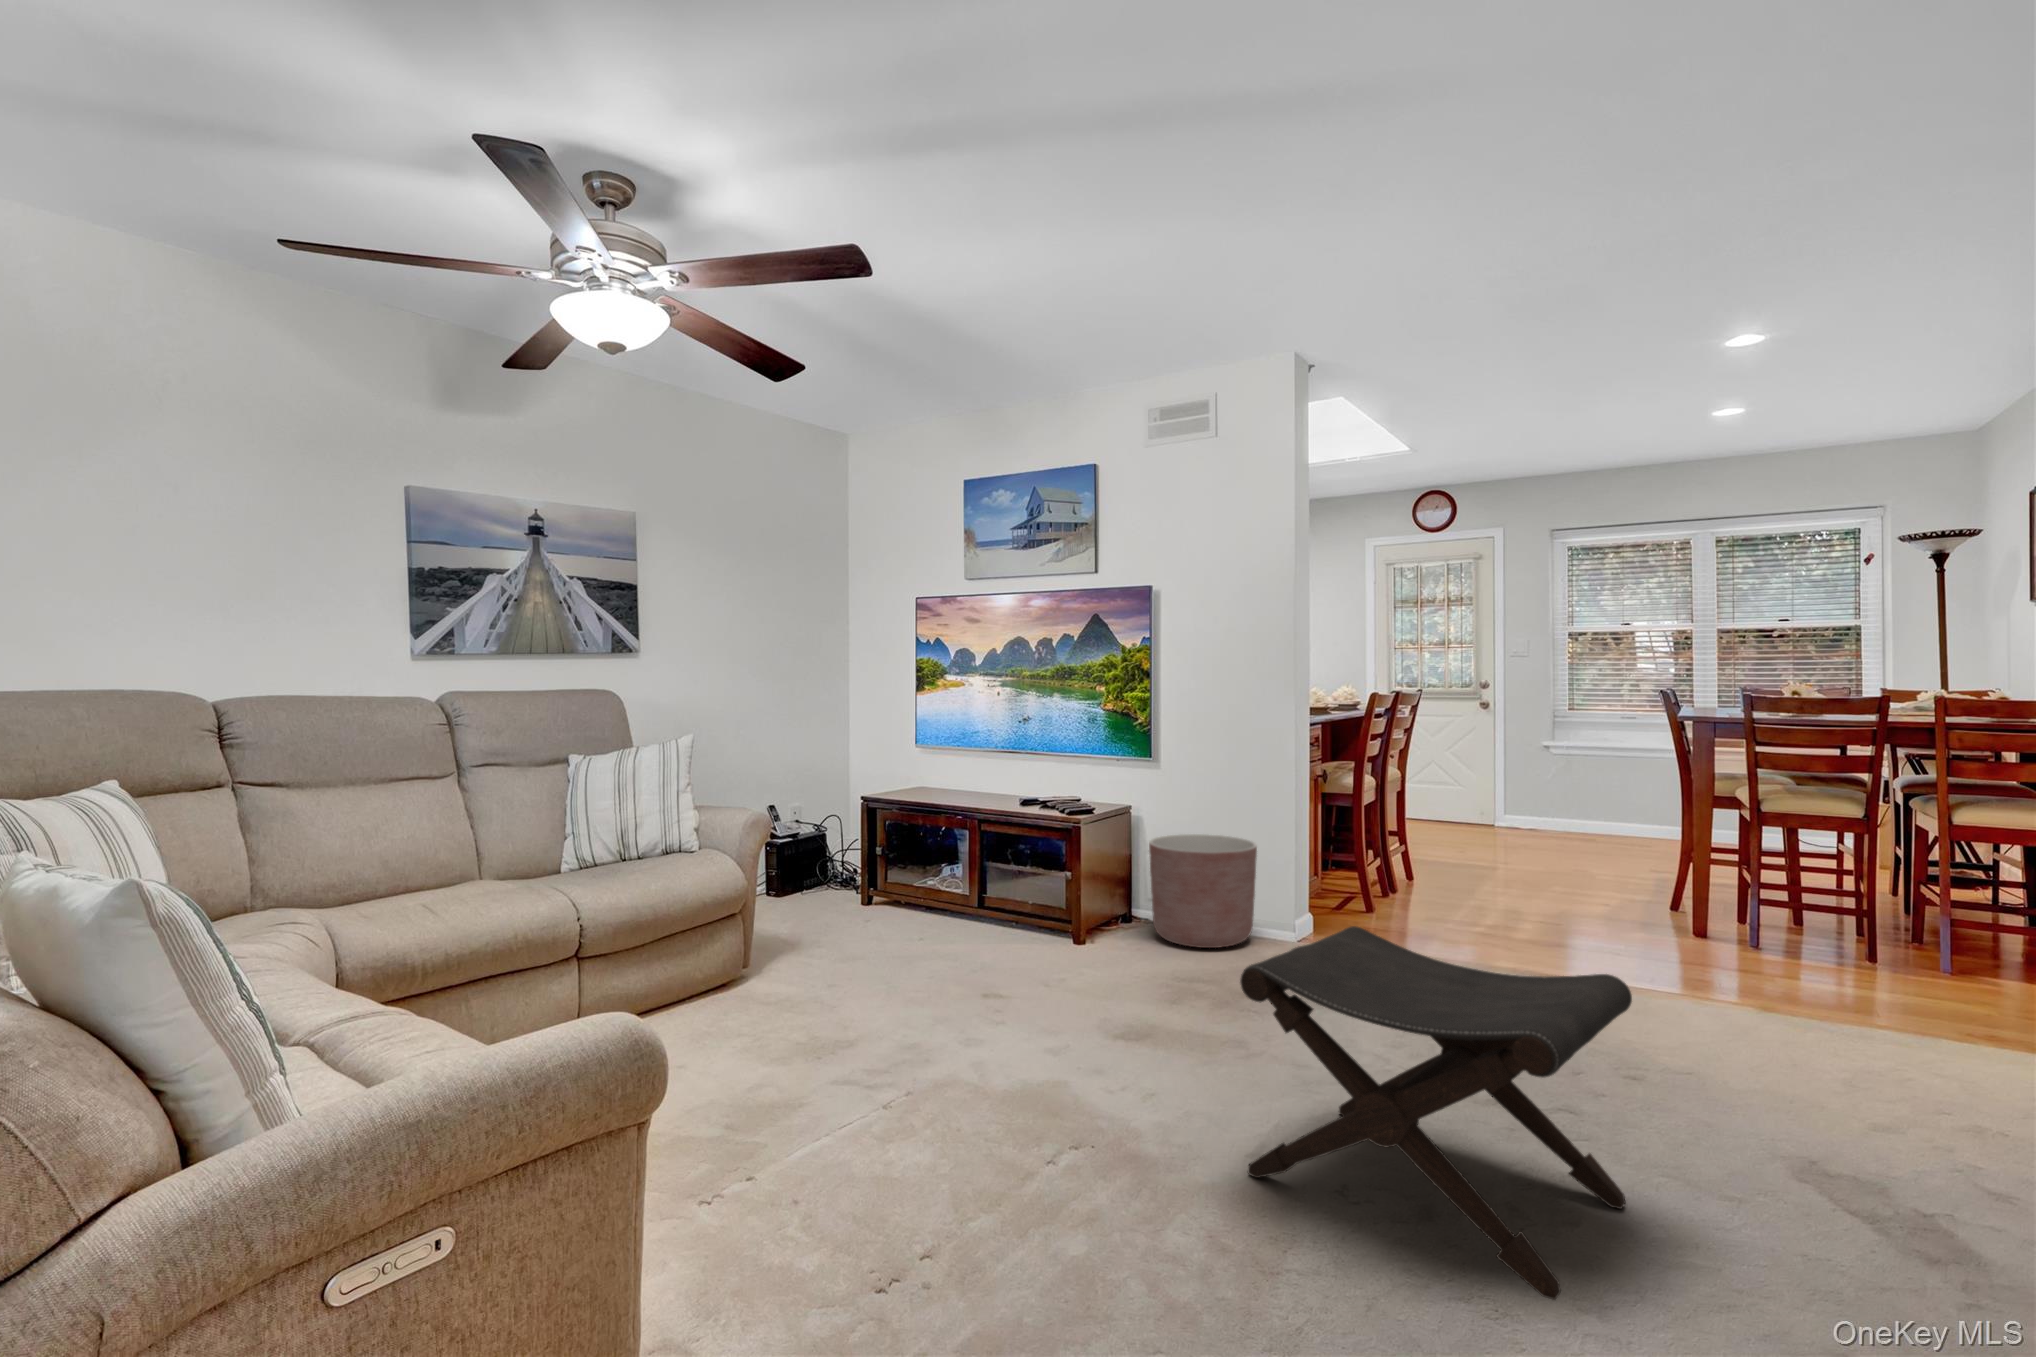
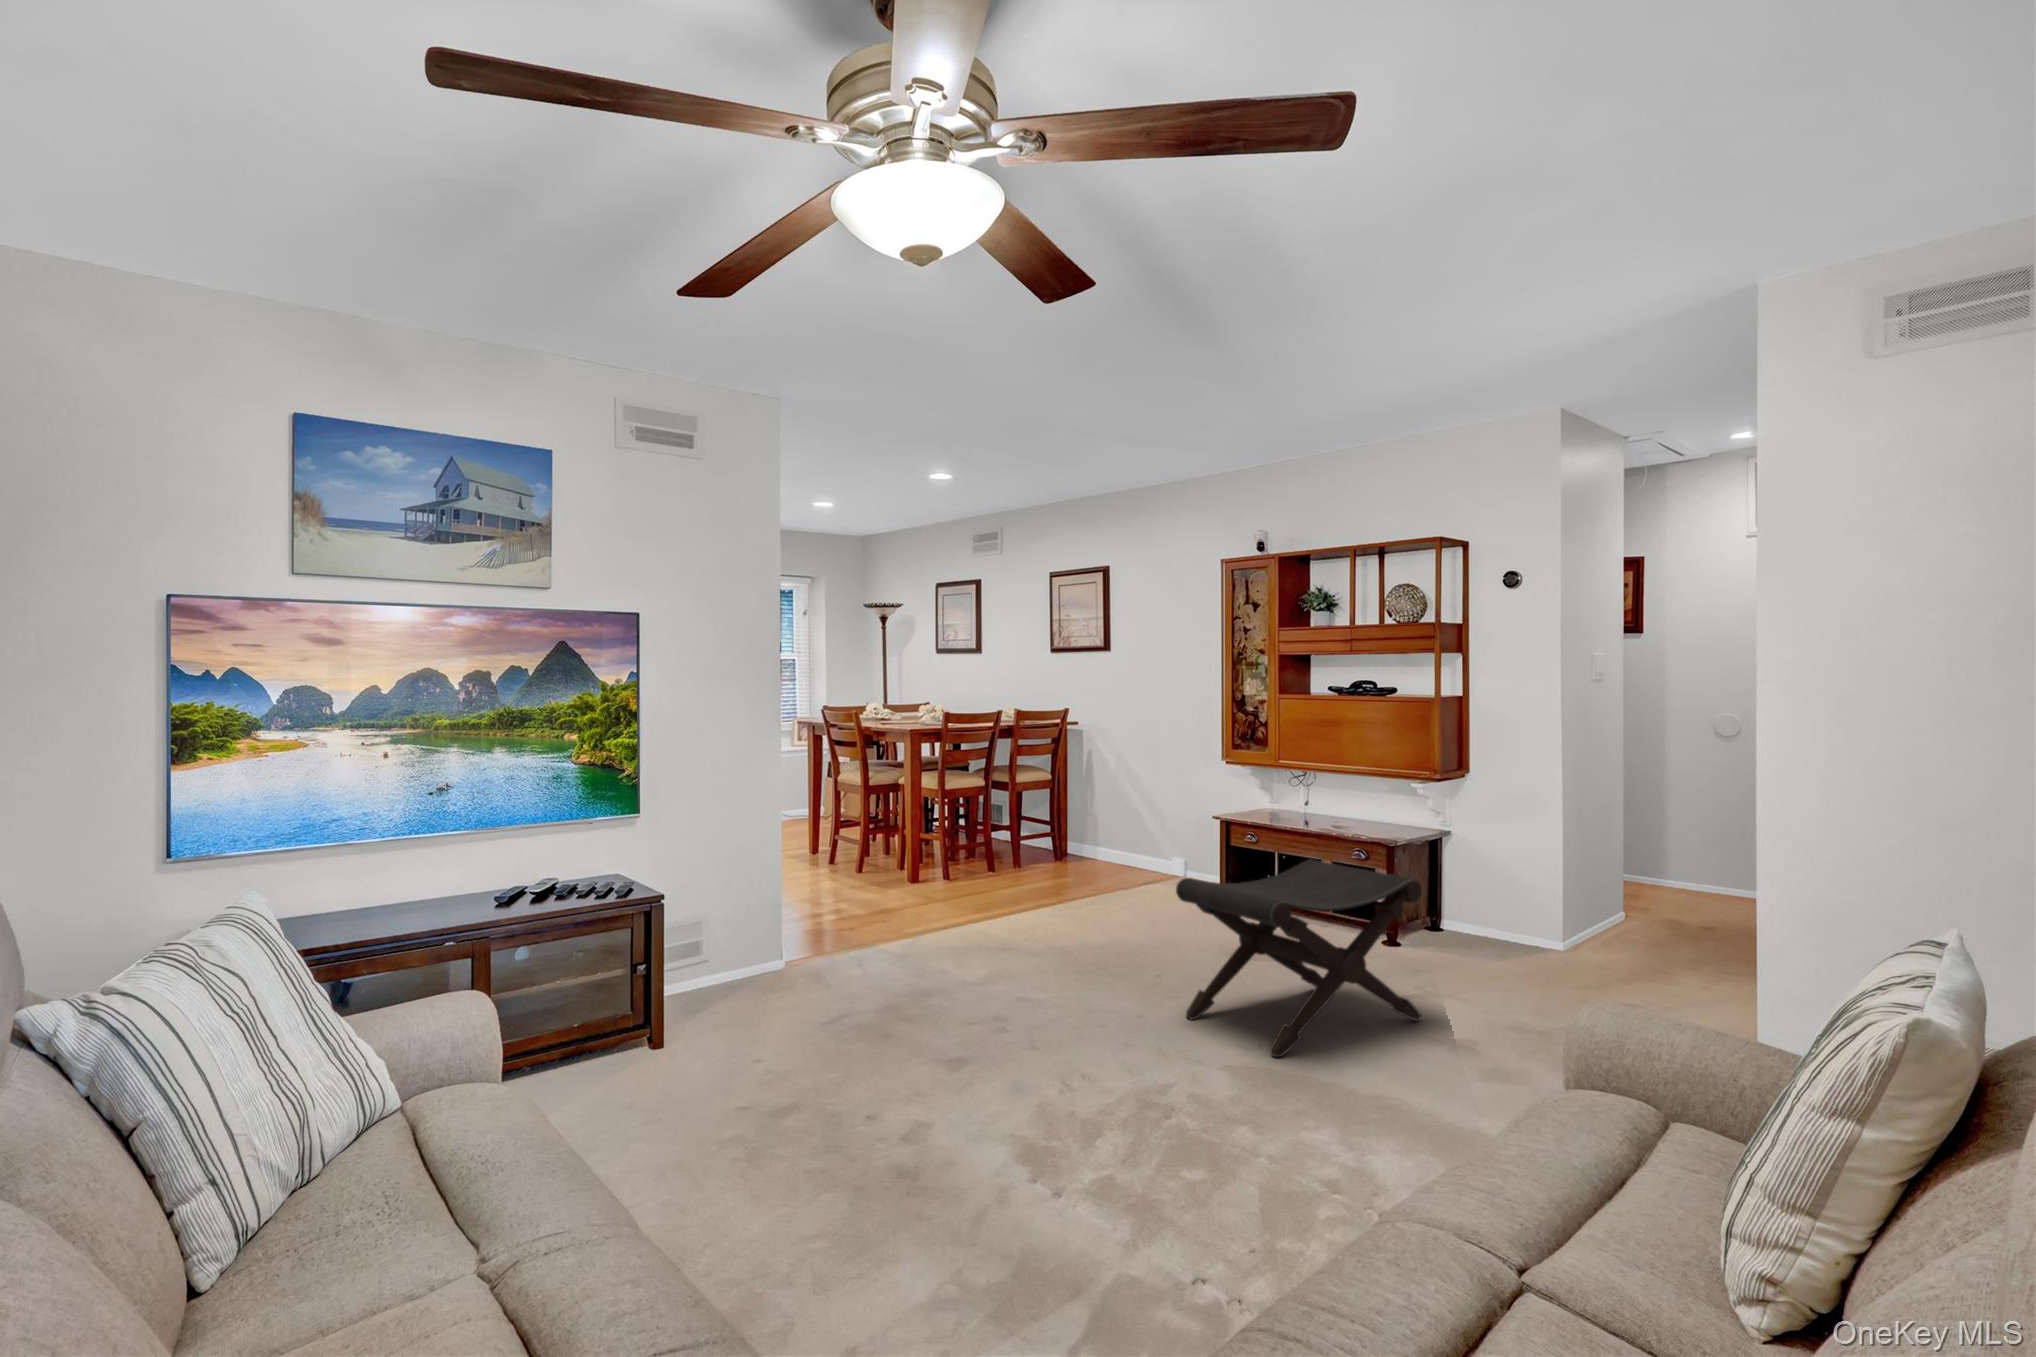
planter: present [1149,834,1257,948] -> none [704,880,822,1006]

